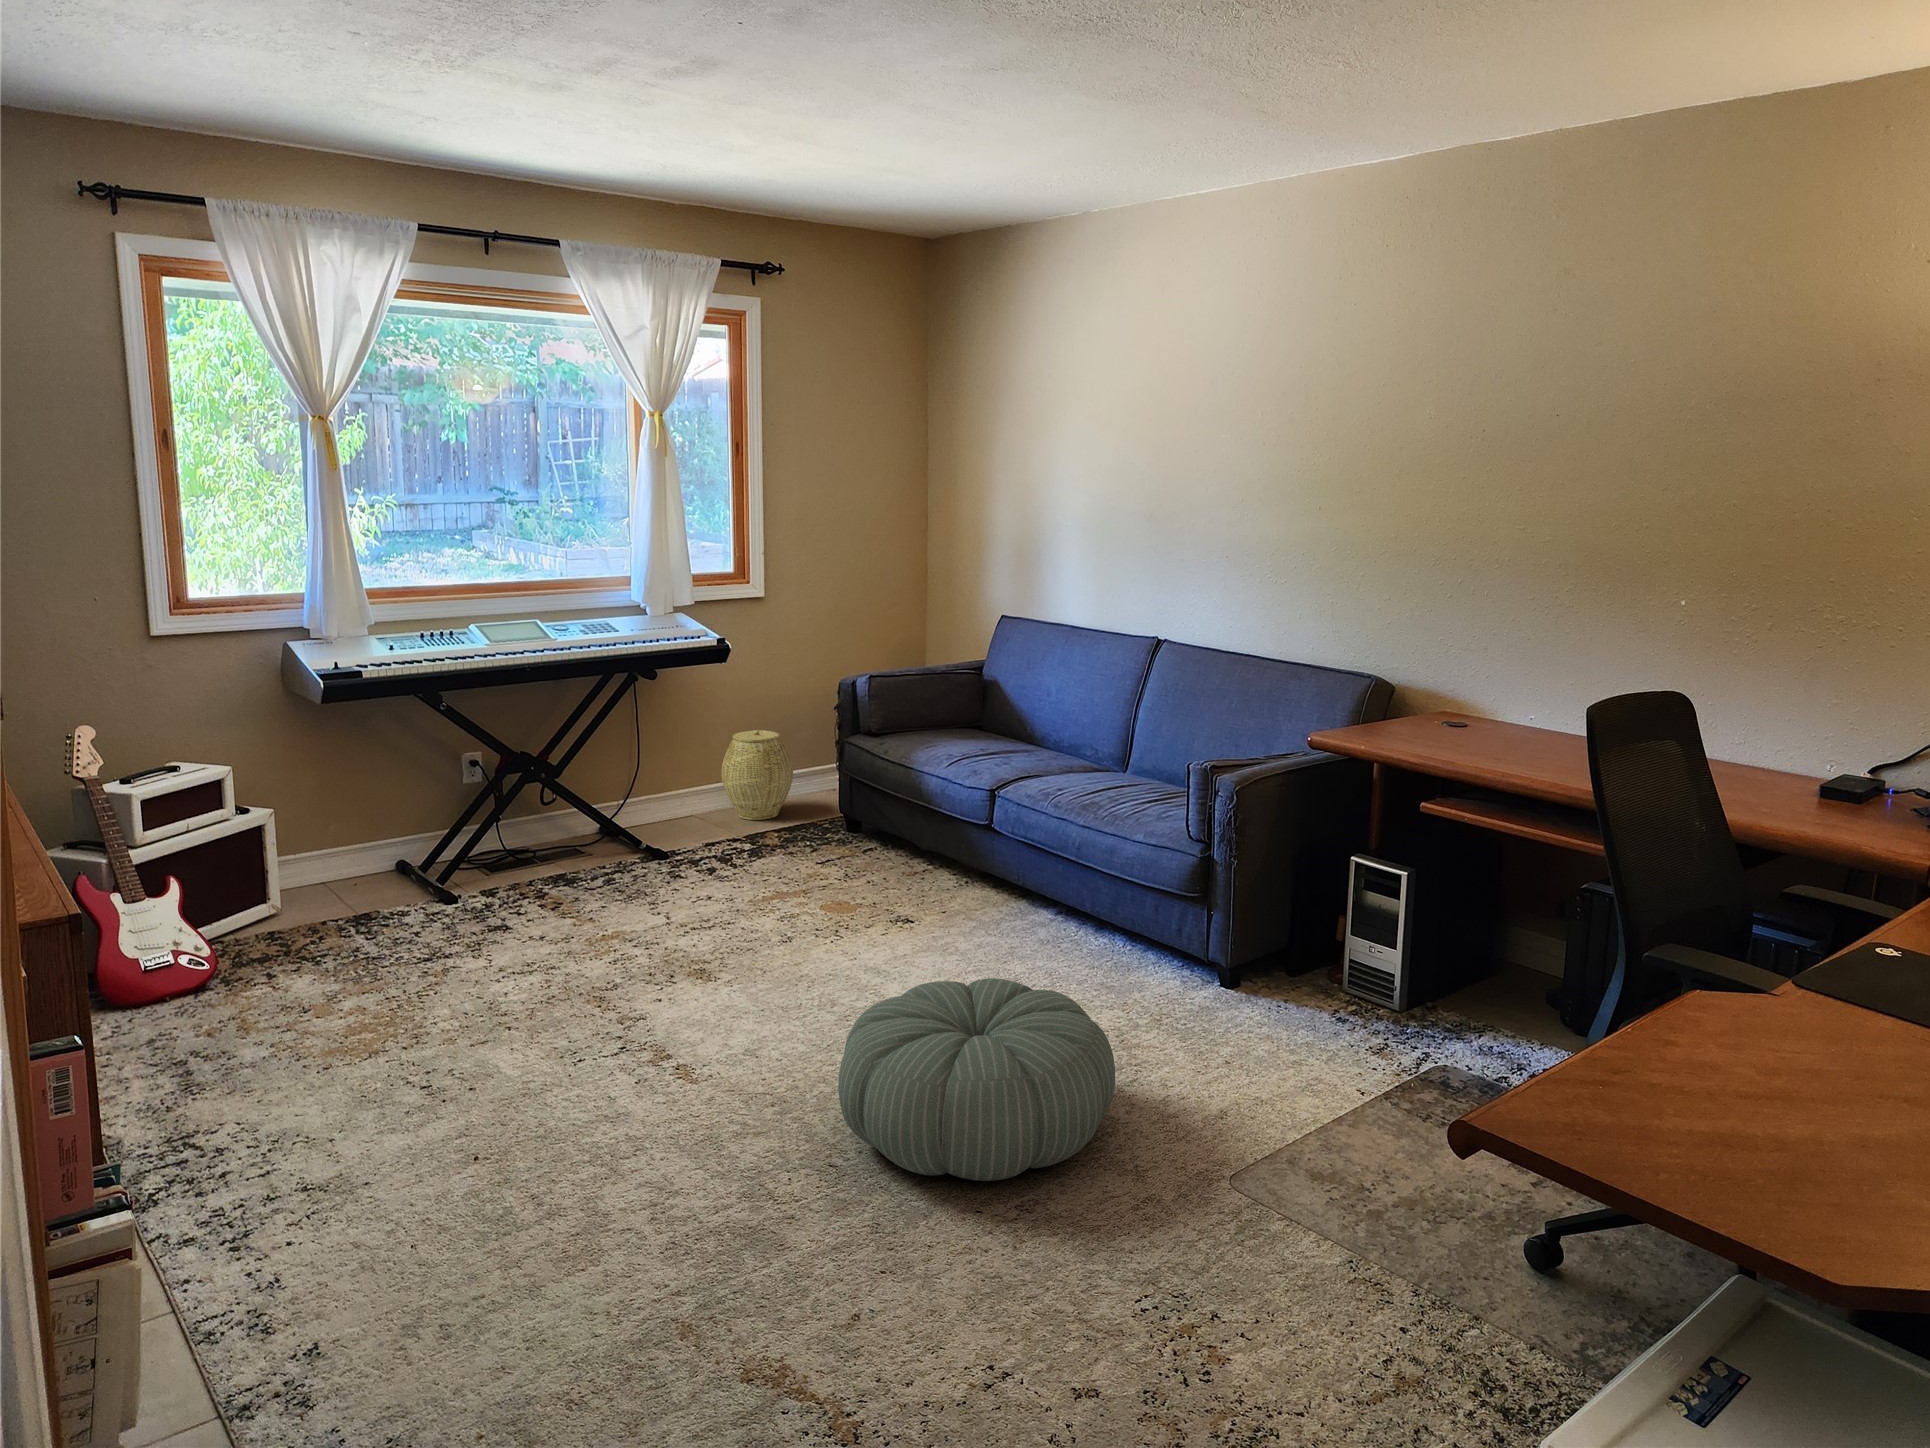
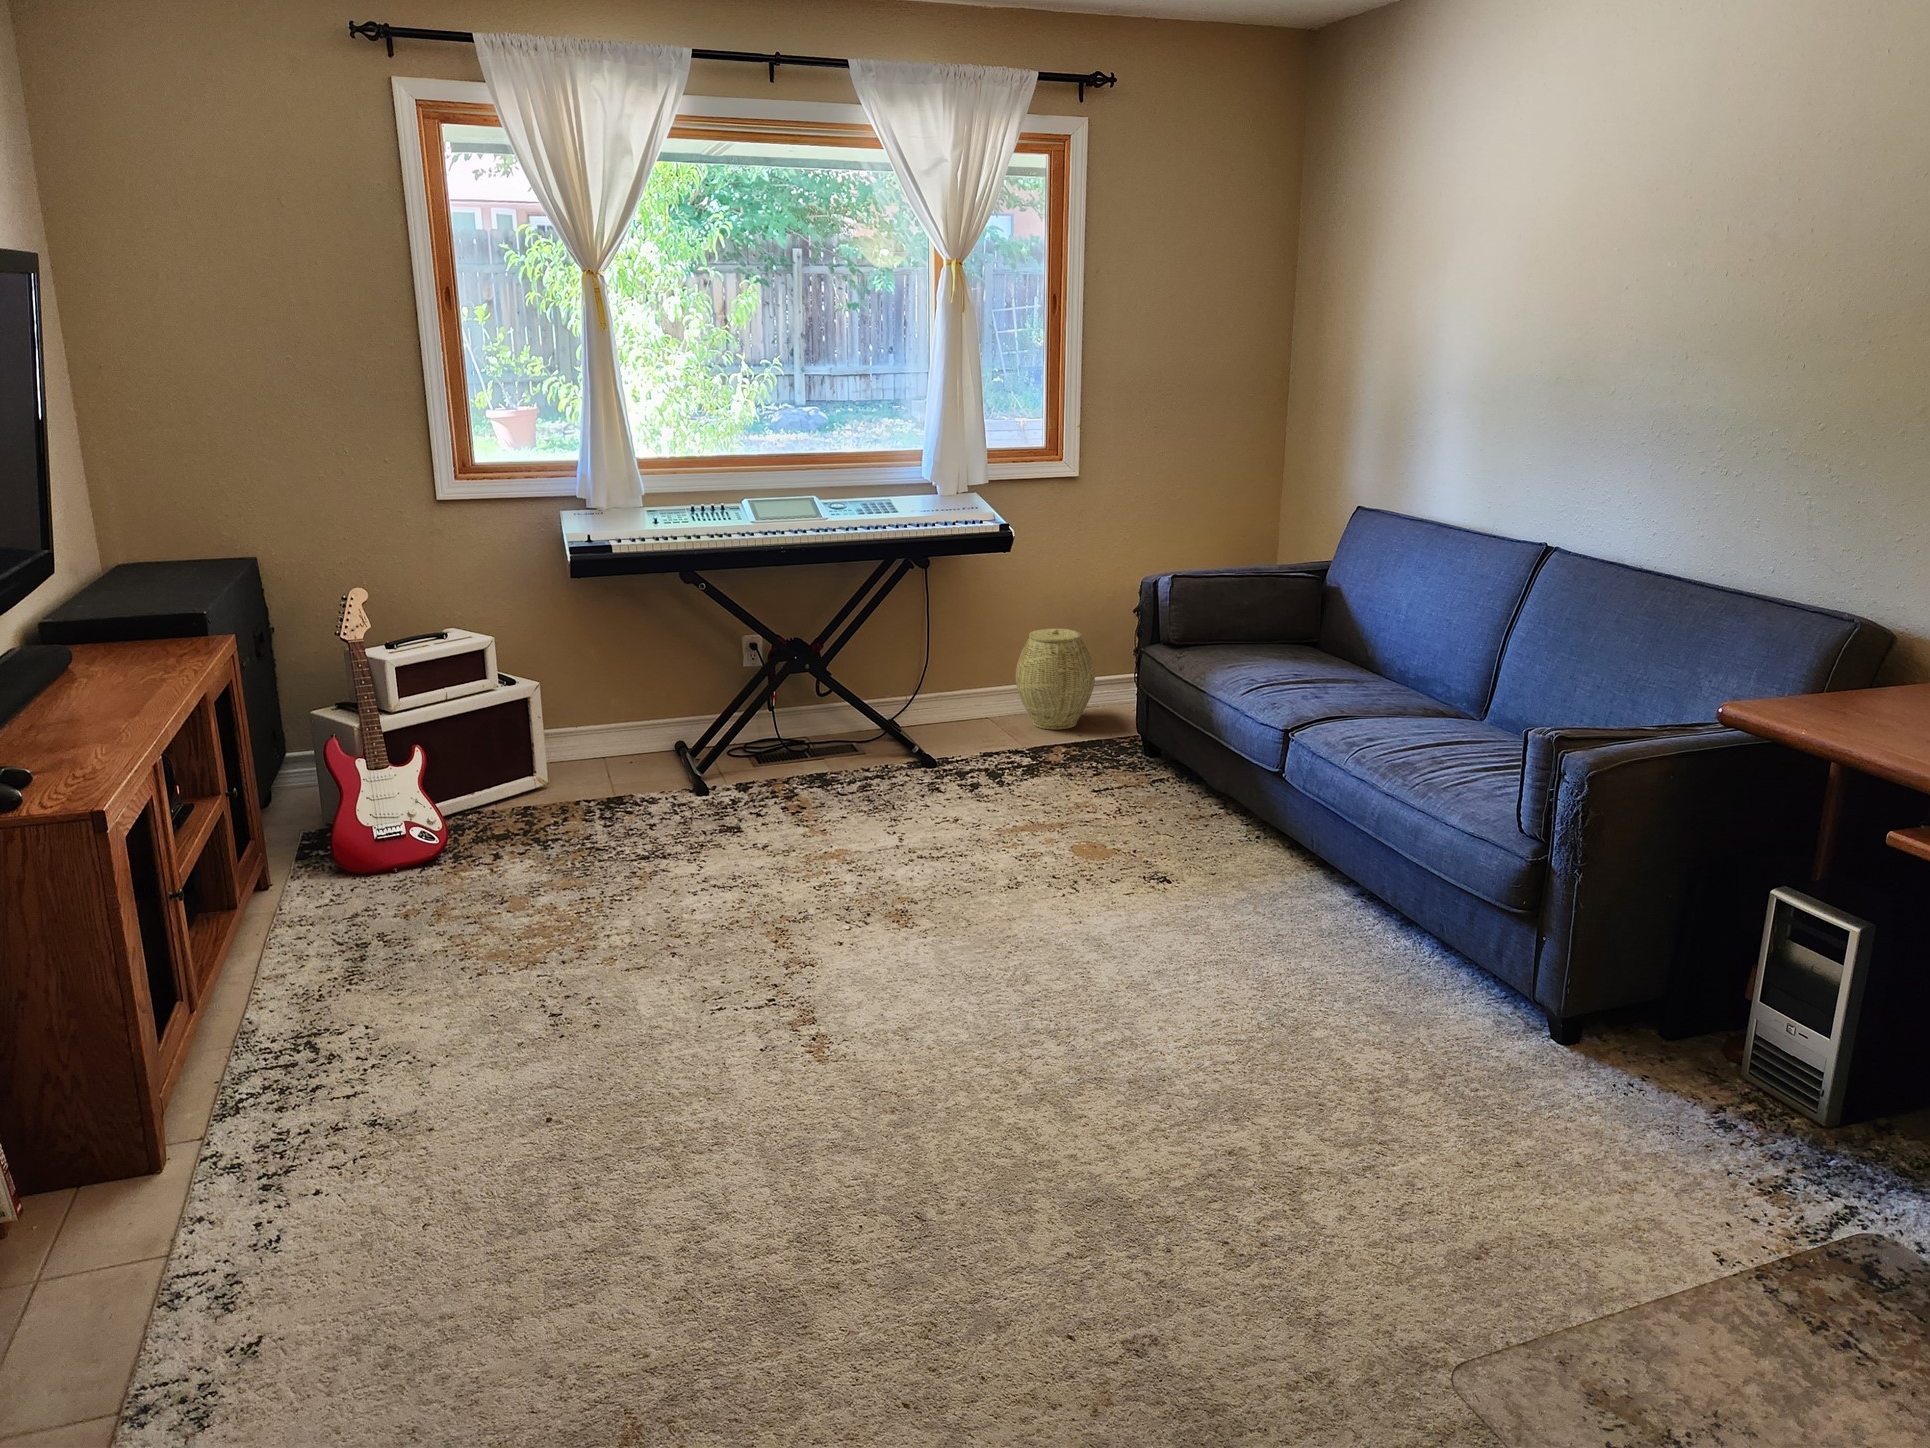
pouf: present [838,978,1115,1181] -> none [937,991,1317,1298]

